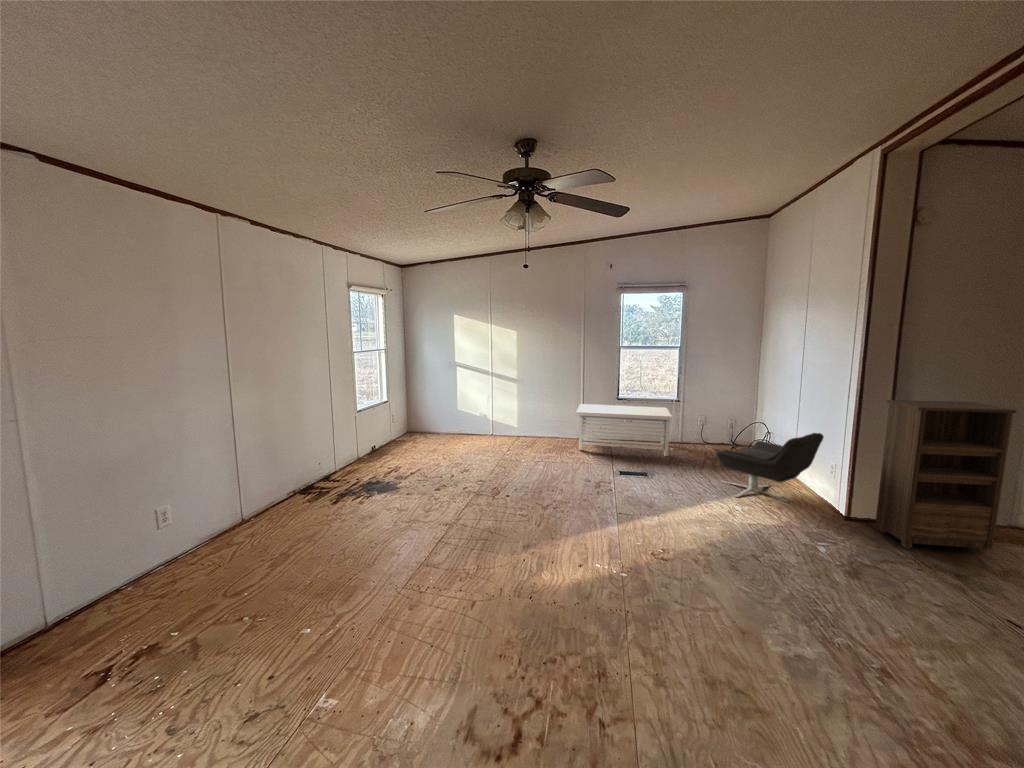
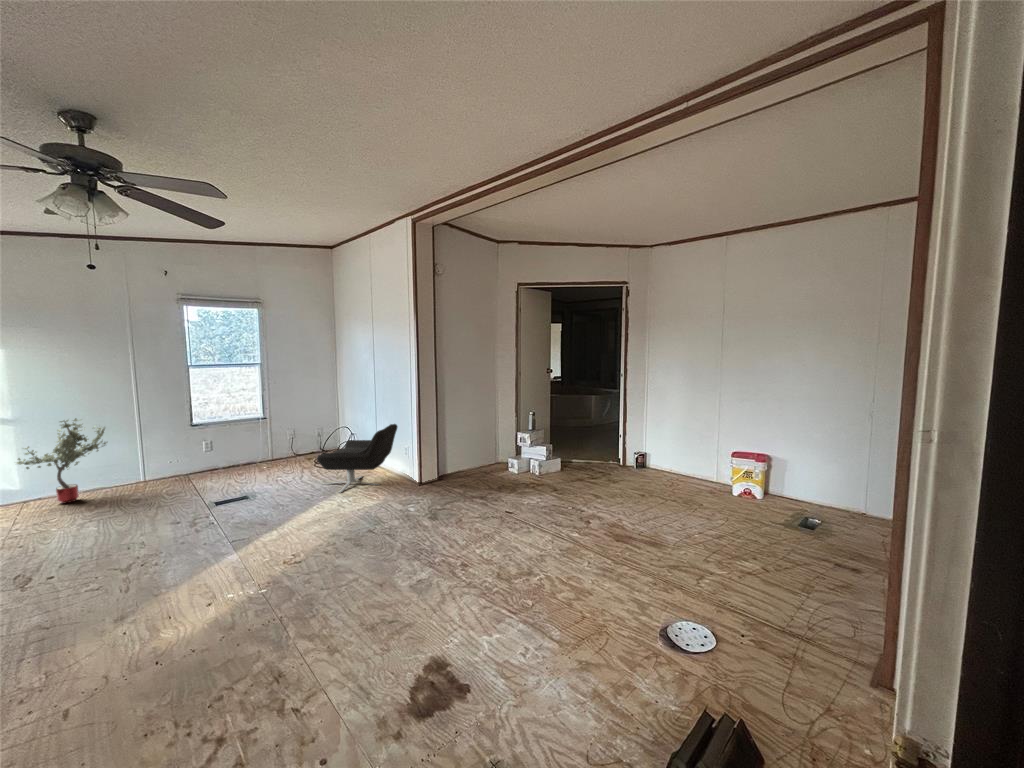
potted tree: none [511,381,561,443] -> present [17,418,107,503]
bookshelf: present [876,400,1017,554] -> none [434,386,497,492]
storage bench: present [576,404,672,456] -> none [137,427,262,495]

